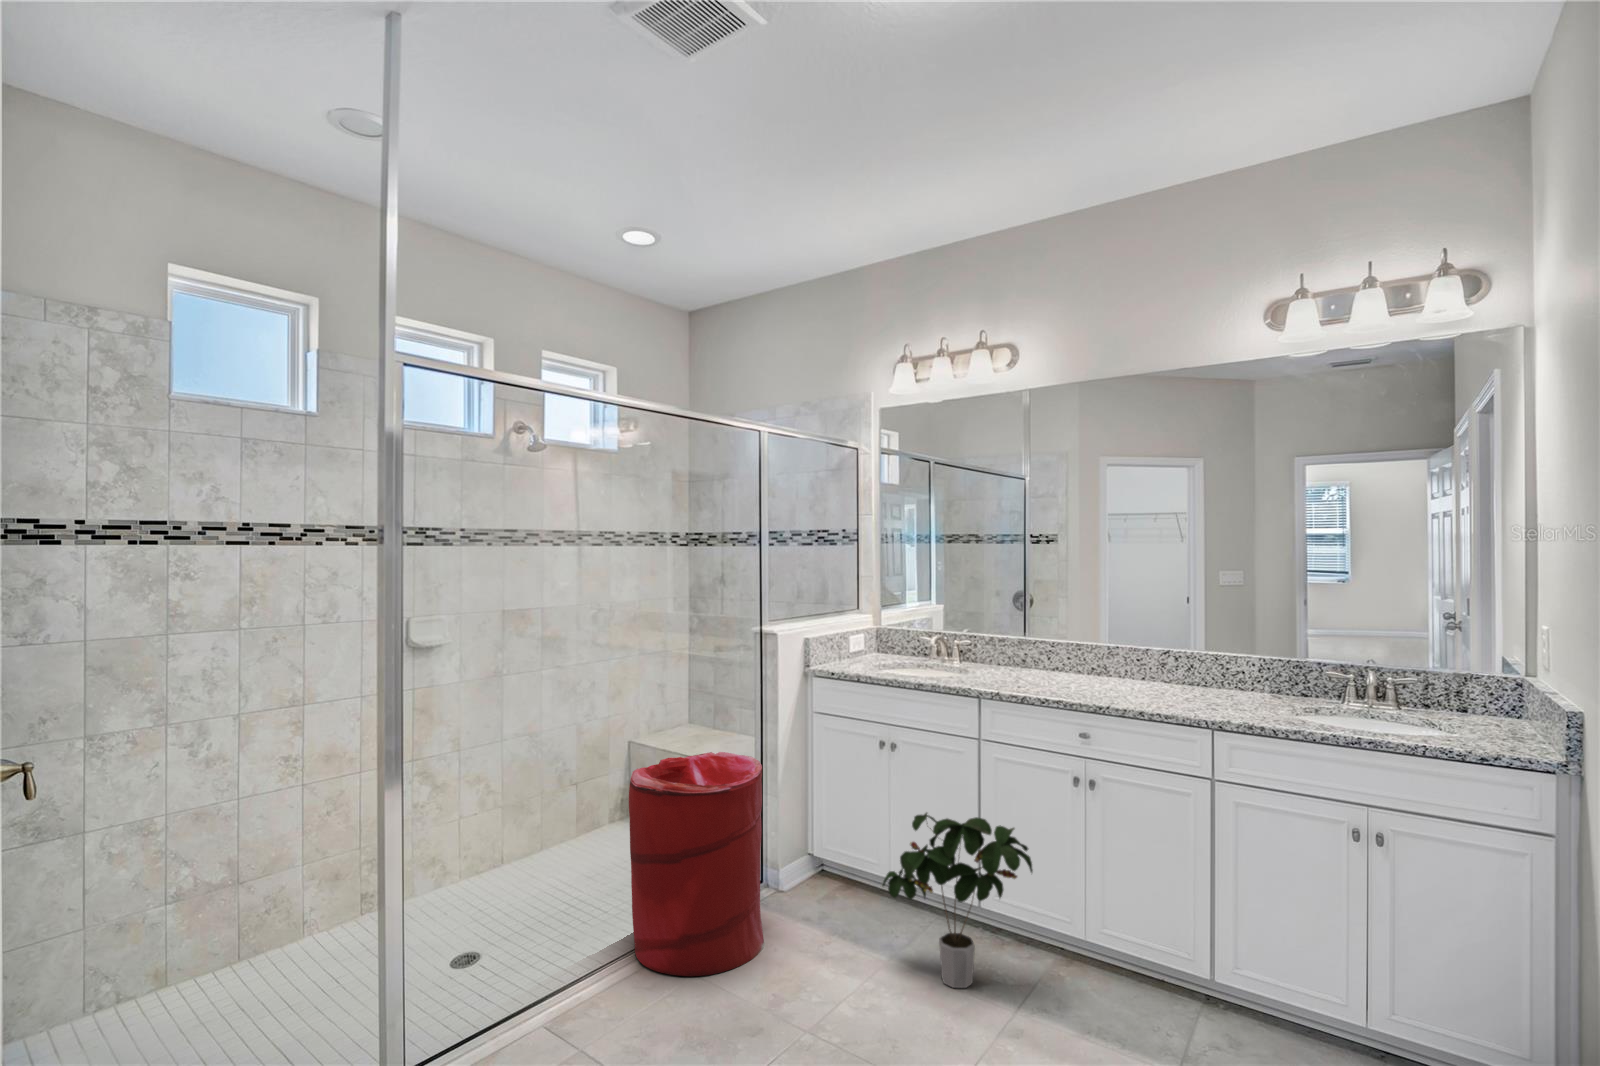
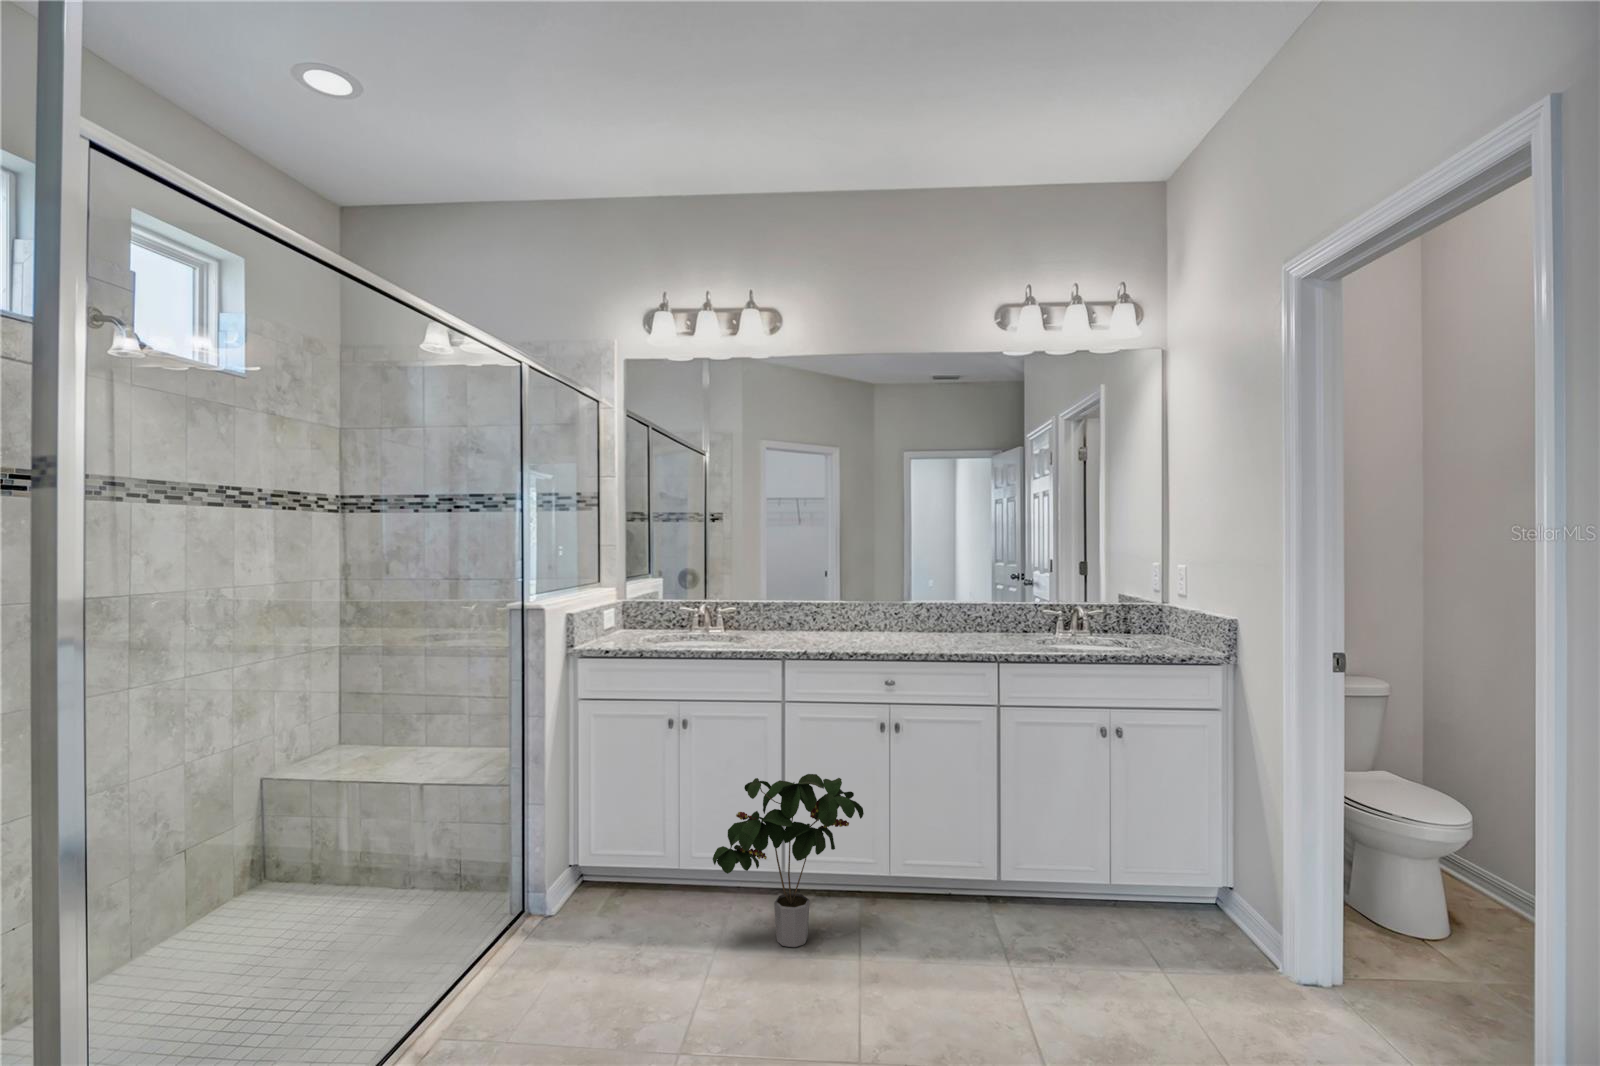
laundry hamper: present [629,752,764,976] -> none [392,753,576,1032]

